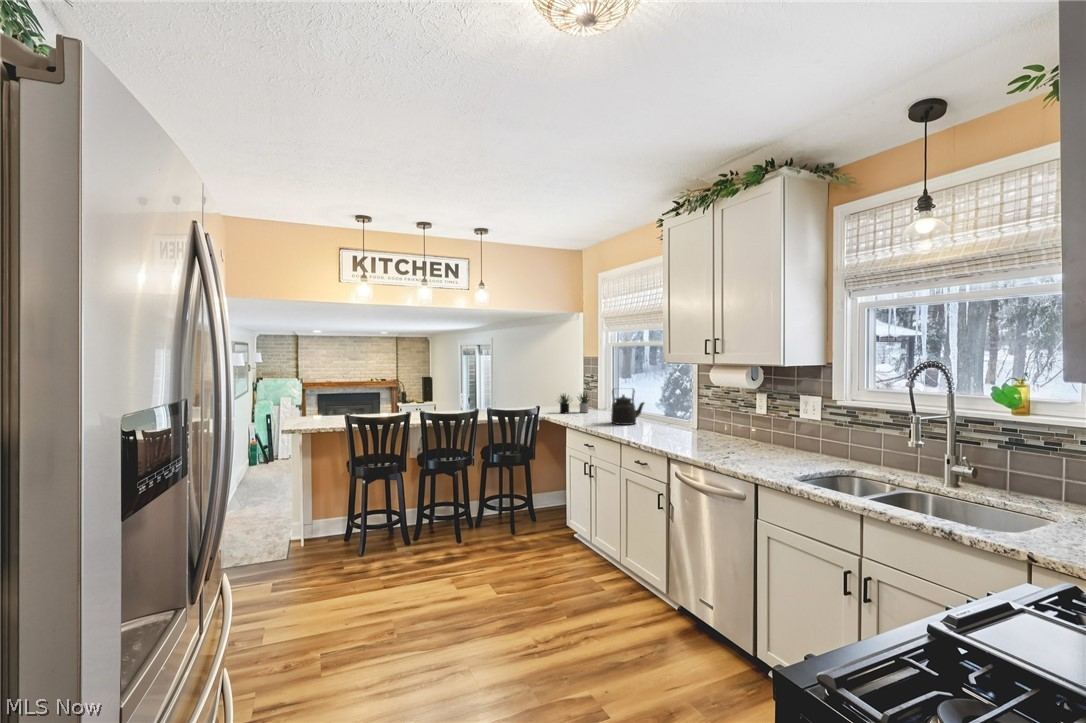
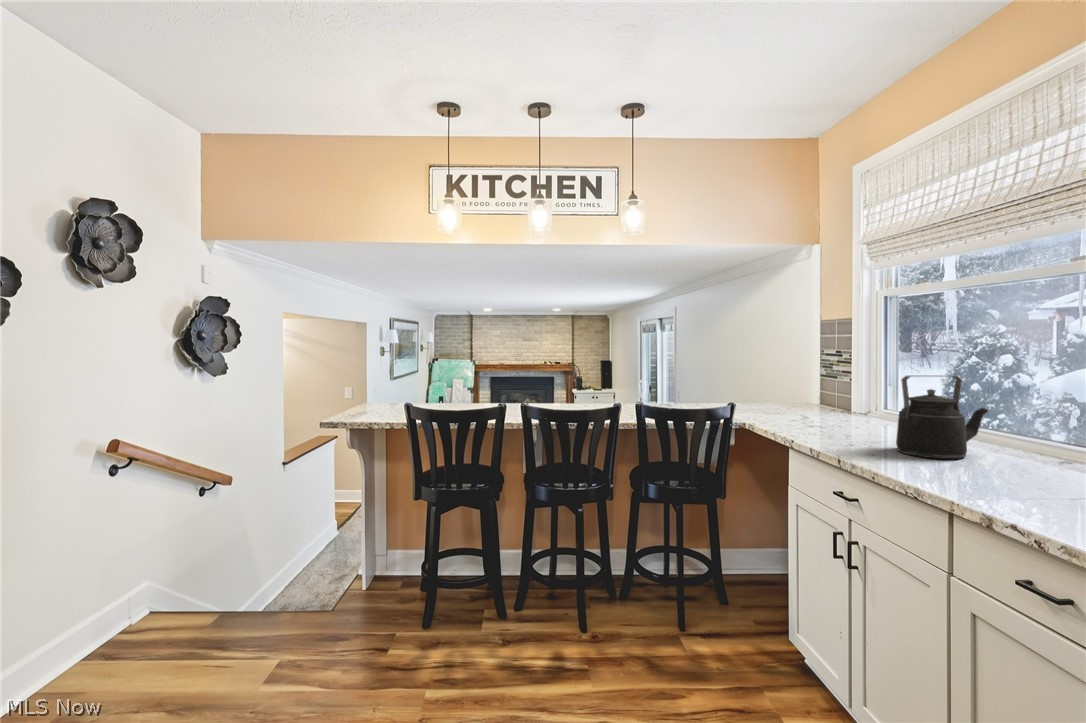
succulent plant: present [559,393,590,413] -> none [764,379,845,421]

